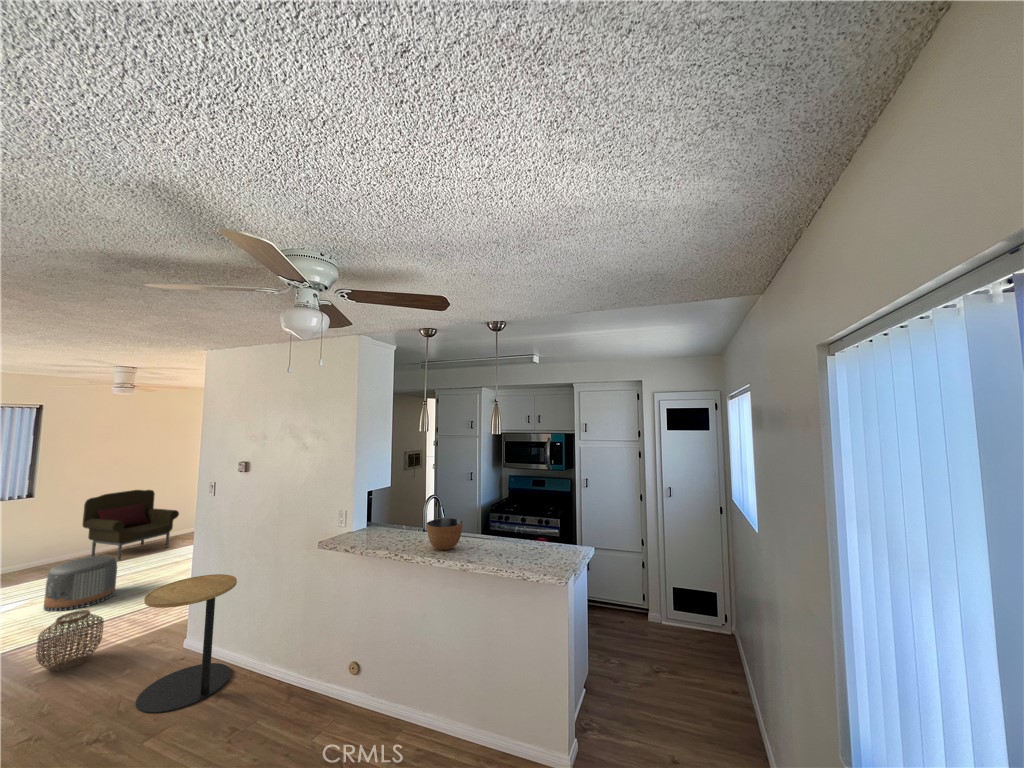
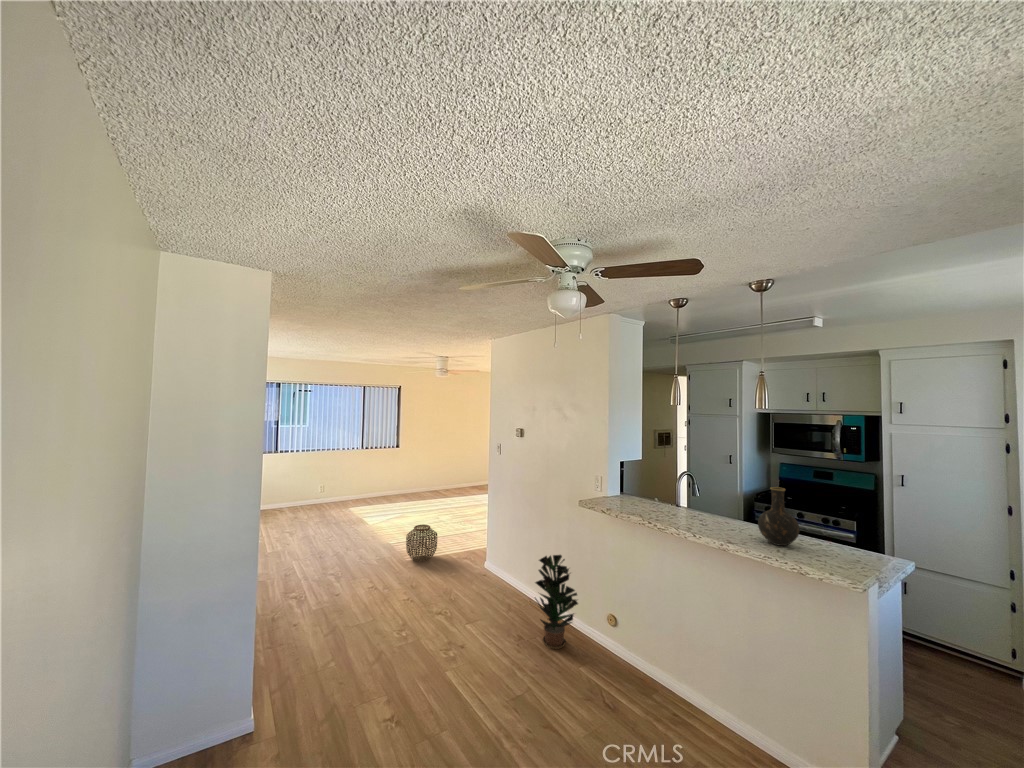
armchair: present [83,490,179,561] -> none [420,447,473,498]
vase: none [492,503,523,555] -> present [758,487,800,546]
bowl: present [427,518,463,550] -> none [679,495,720,528]
pouf: present [44,556,117,612] -> none [406,491,441,525]
side table: present [136,574,237,713] -> none [459,515,516,610]
potted plant: none [249,608,318,729] -> present [535,555,578,649]

